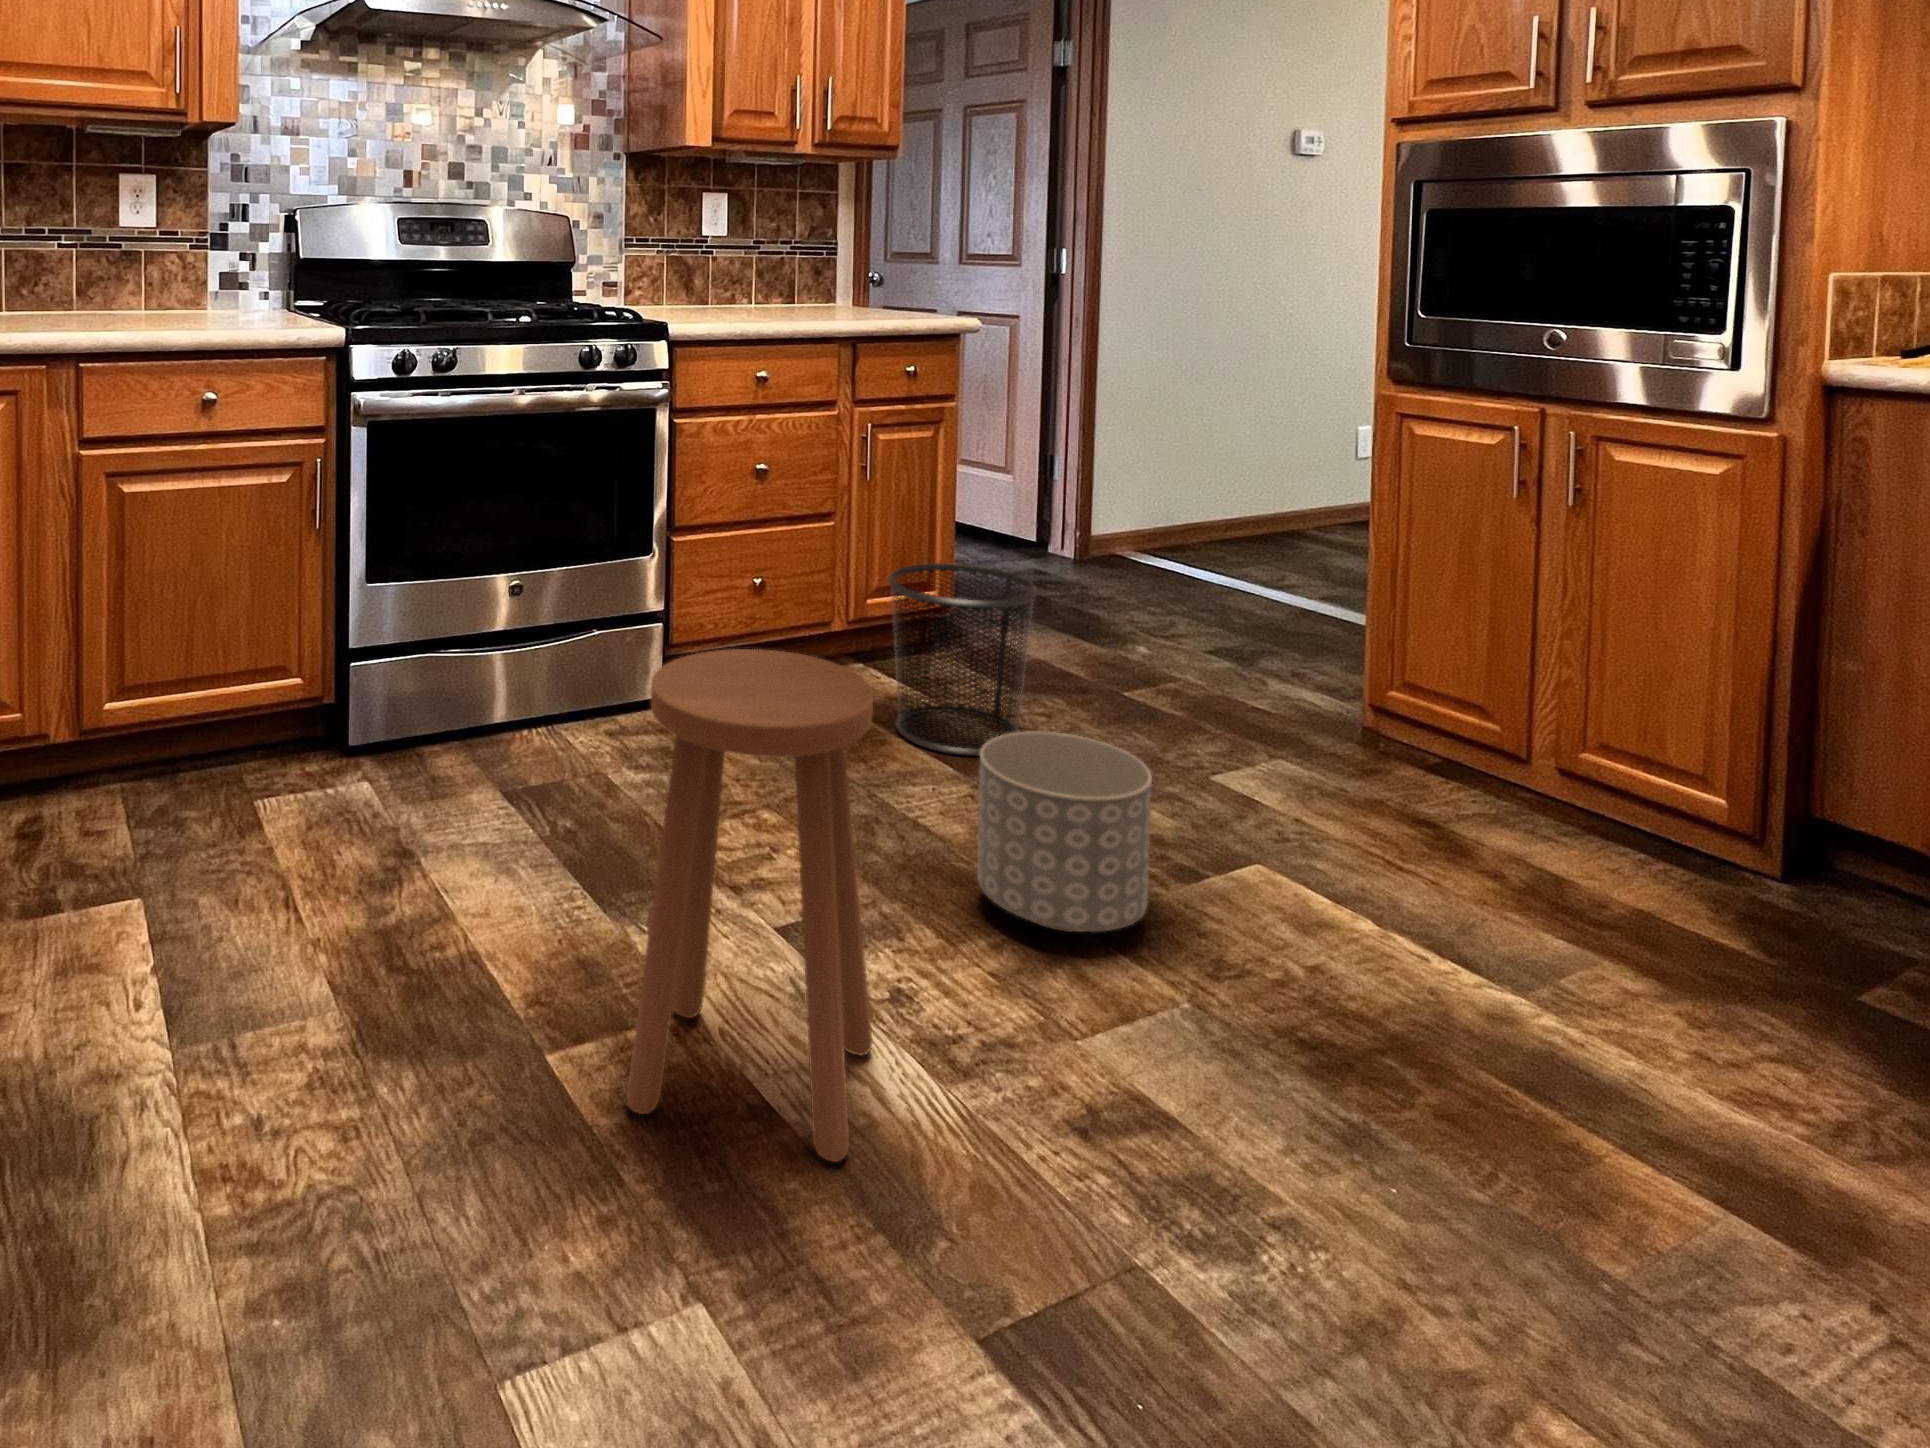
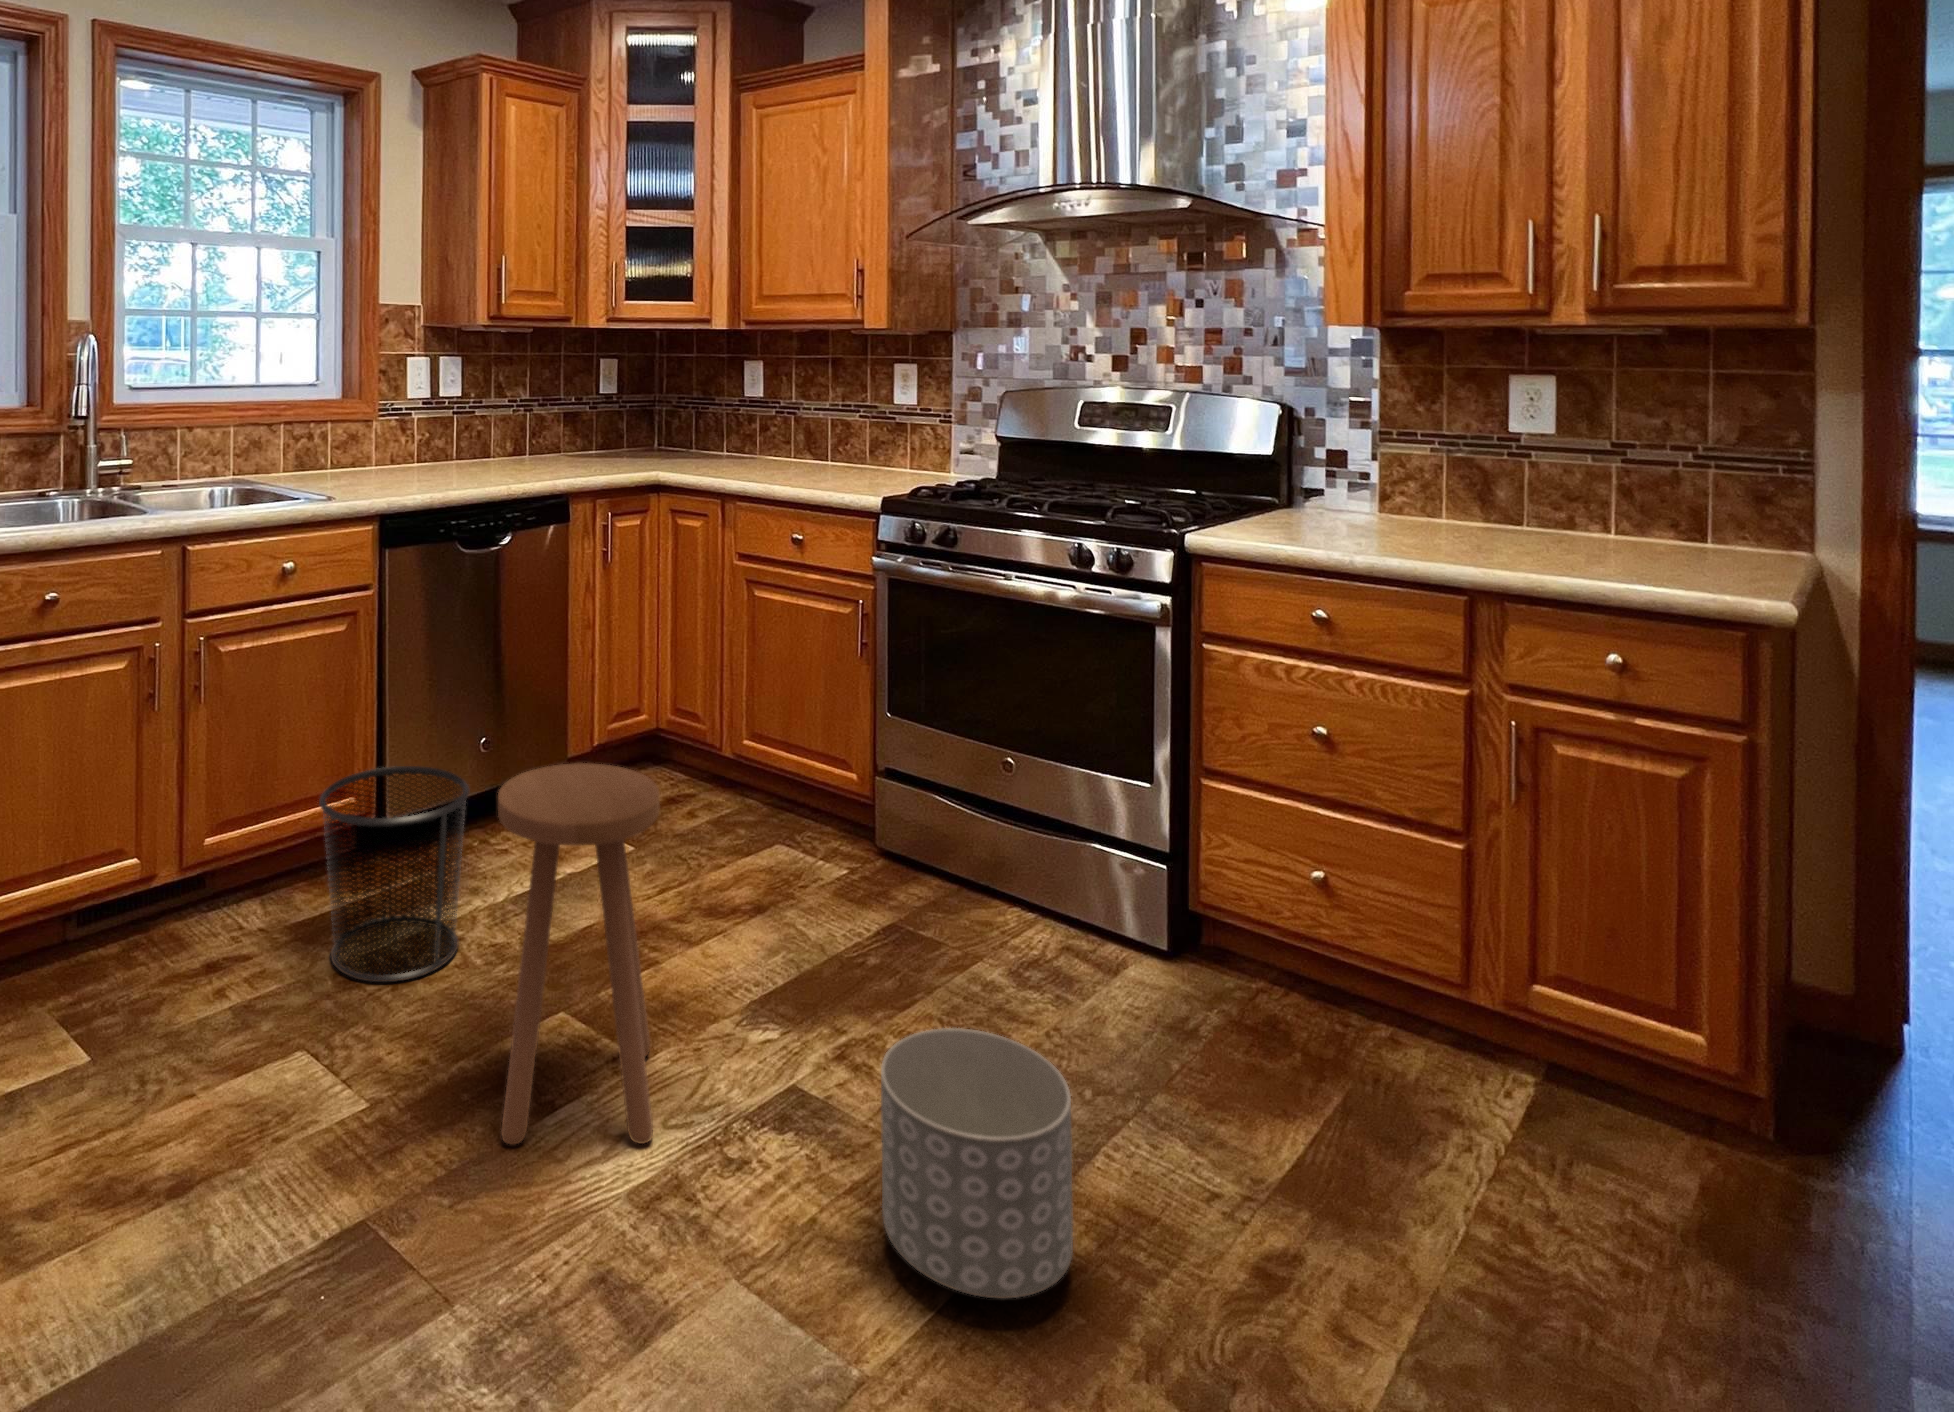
waste bin: present [888,563,1037,756] -> present [319,766,470,982]

